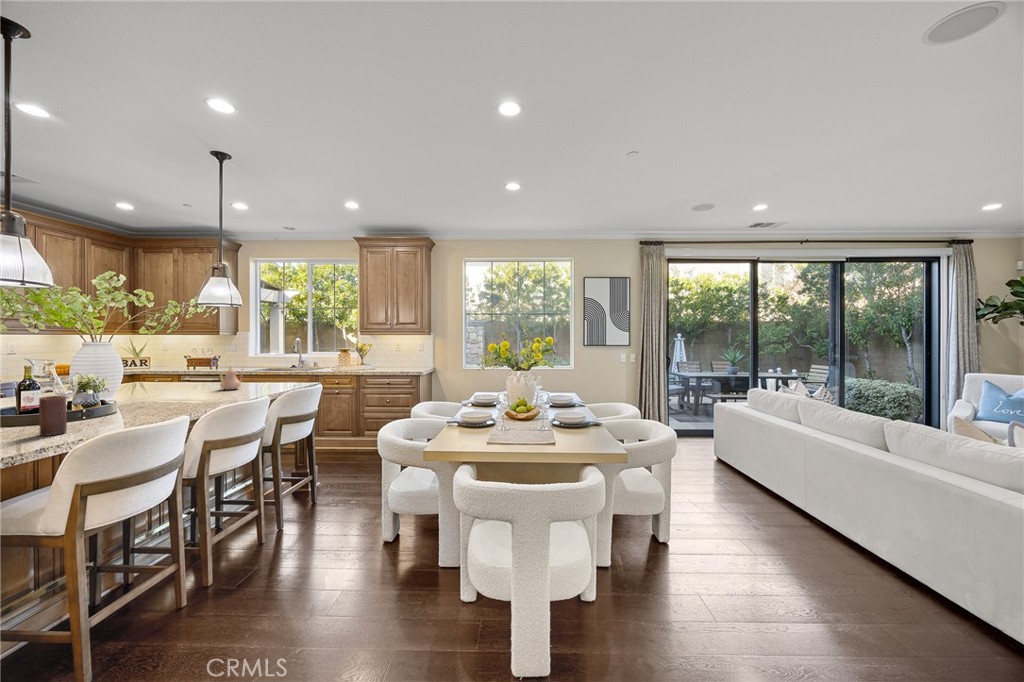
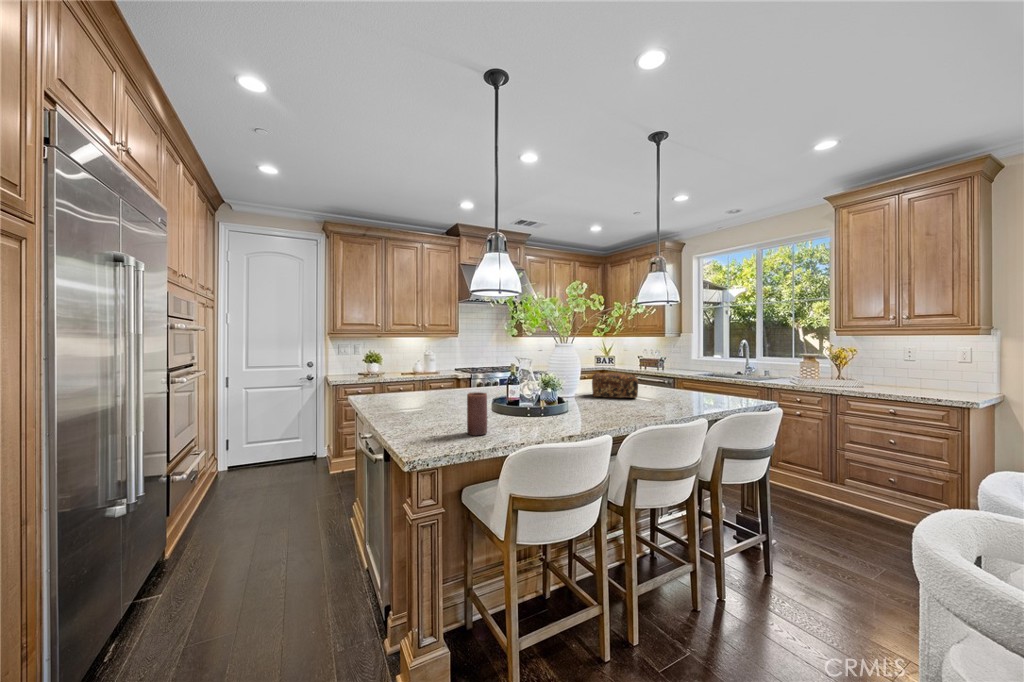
teapot: present [220,367,241,390] -> none [654,371,681,398]
bread loaf: none [152,372,206,396] -> present [592,373,638,398]

